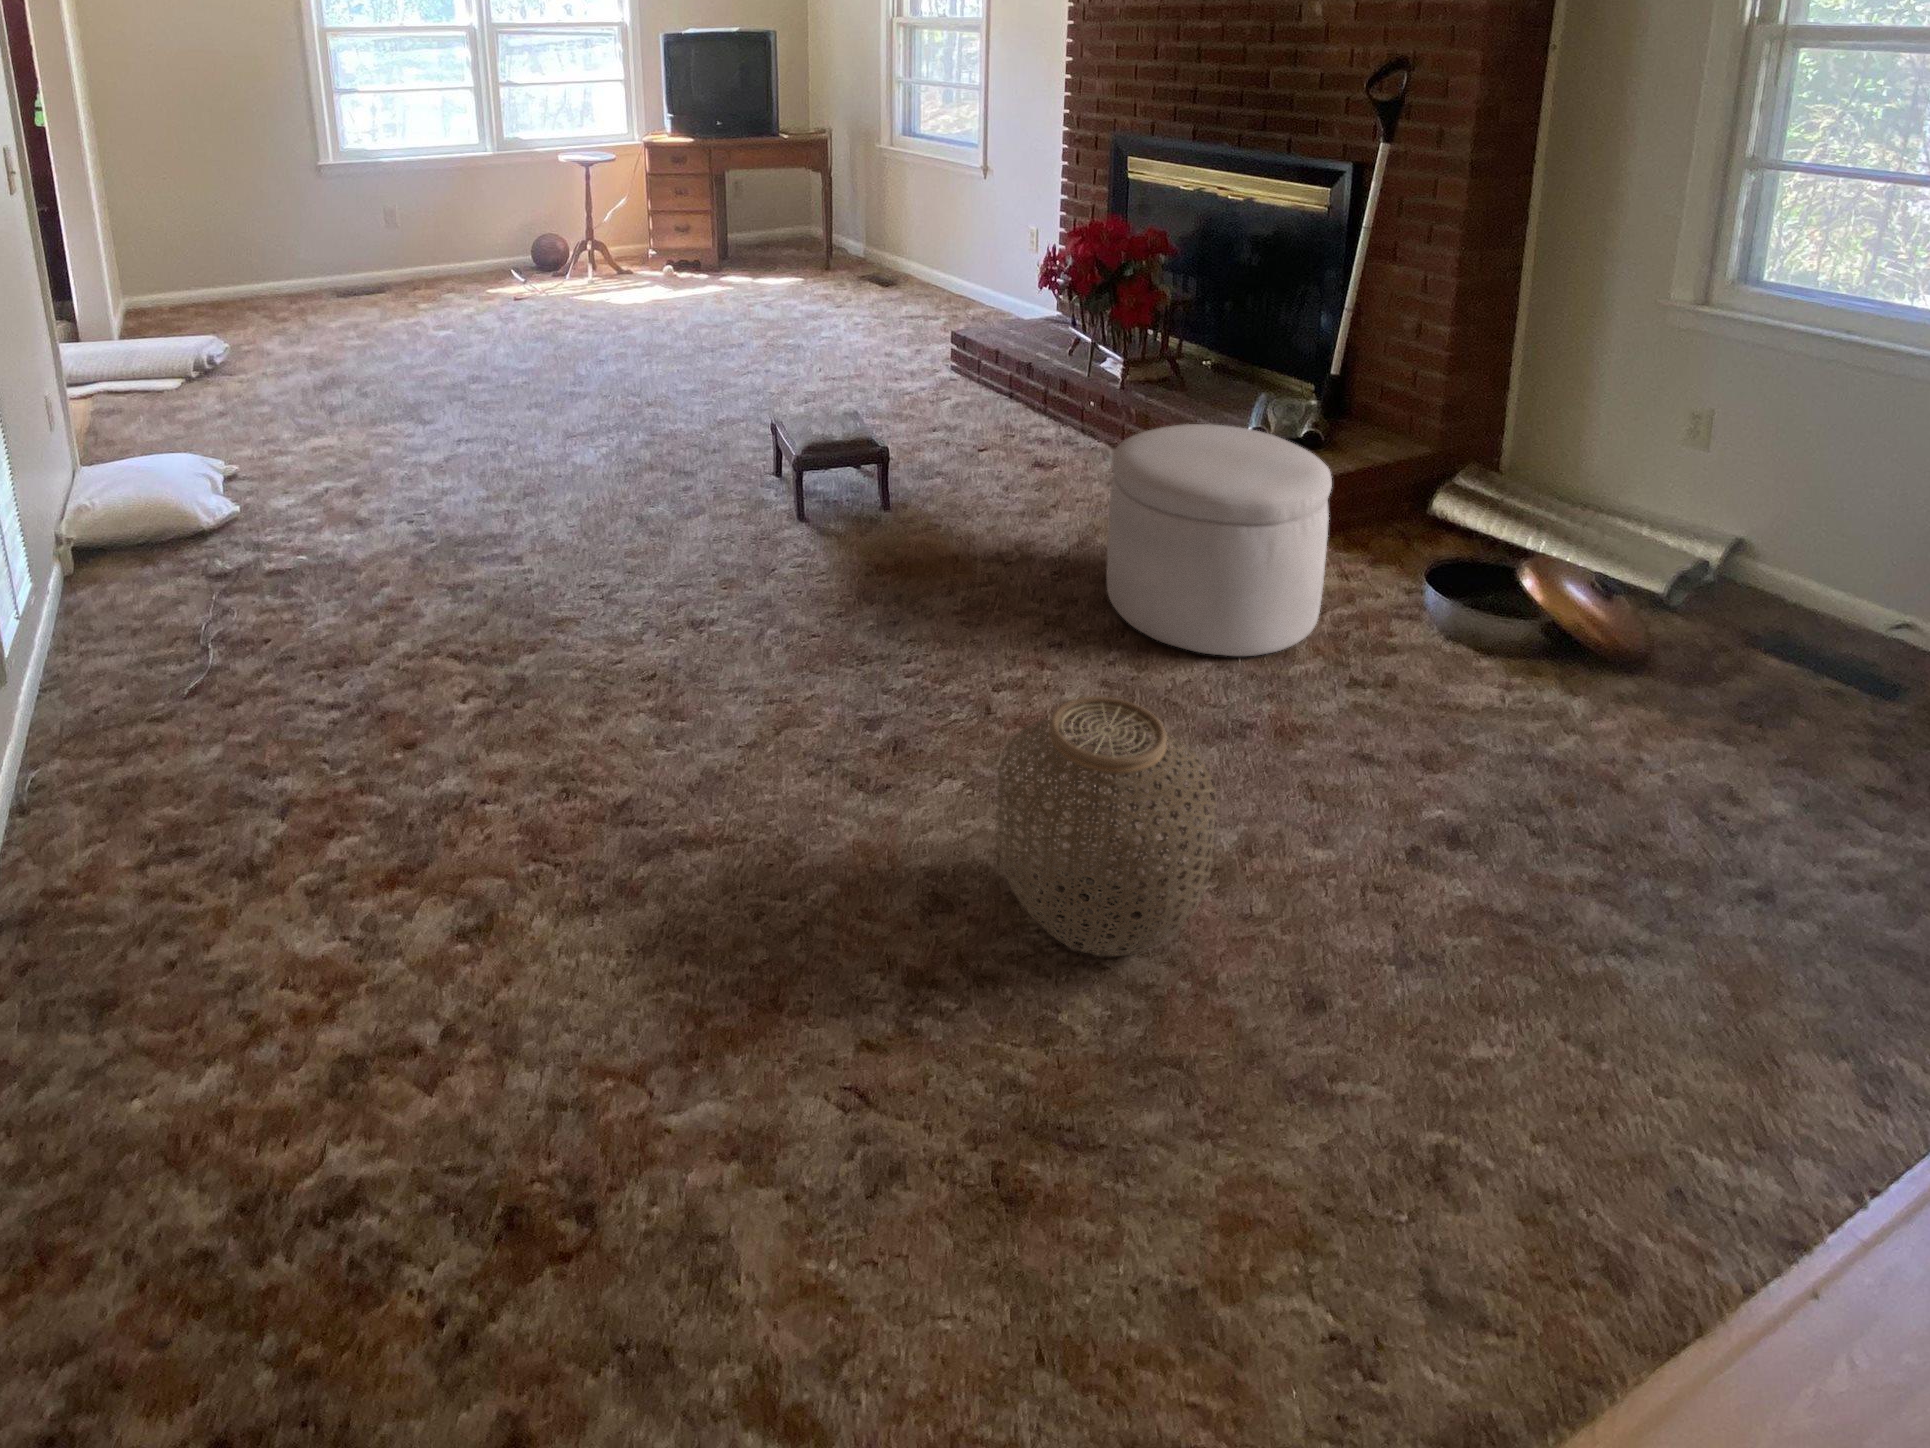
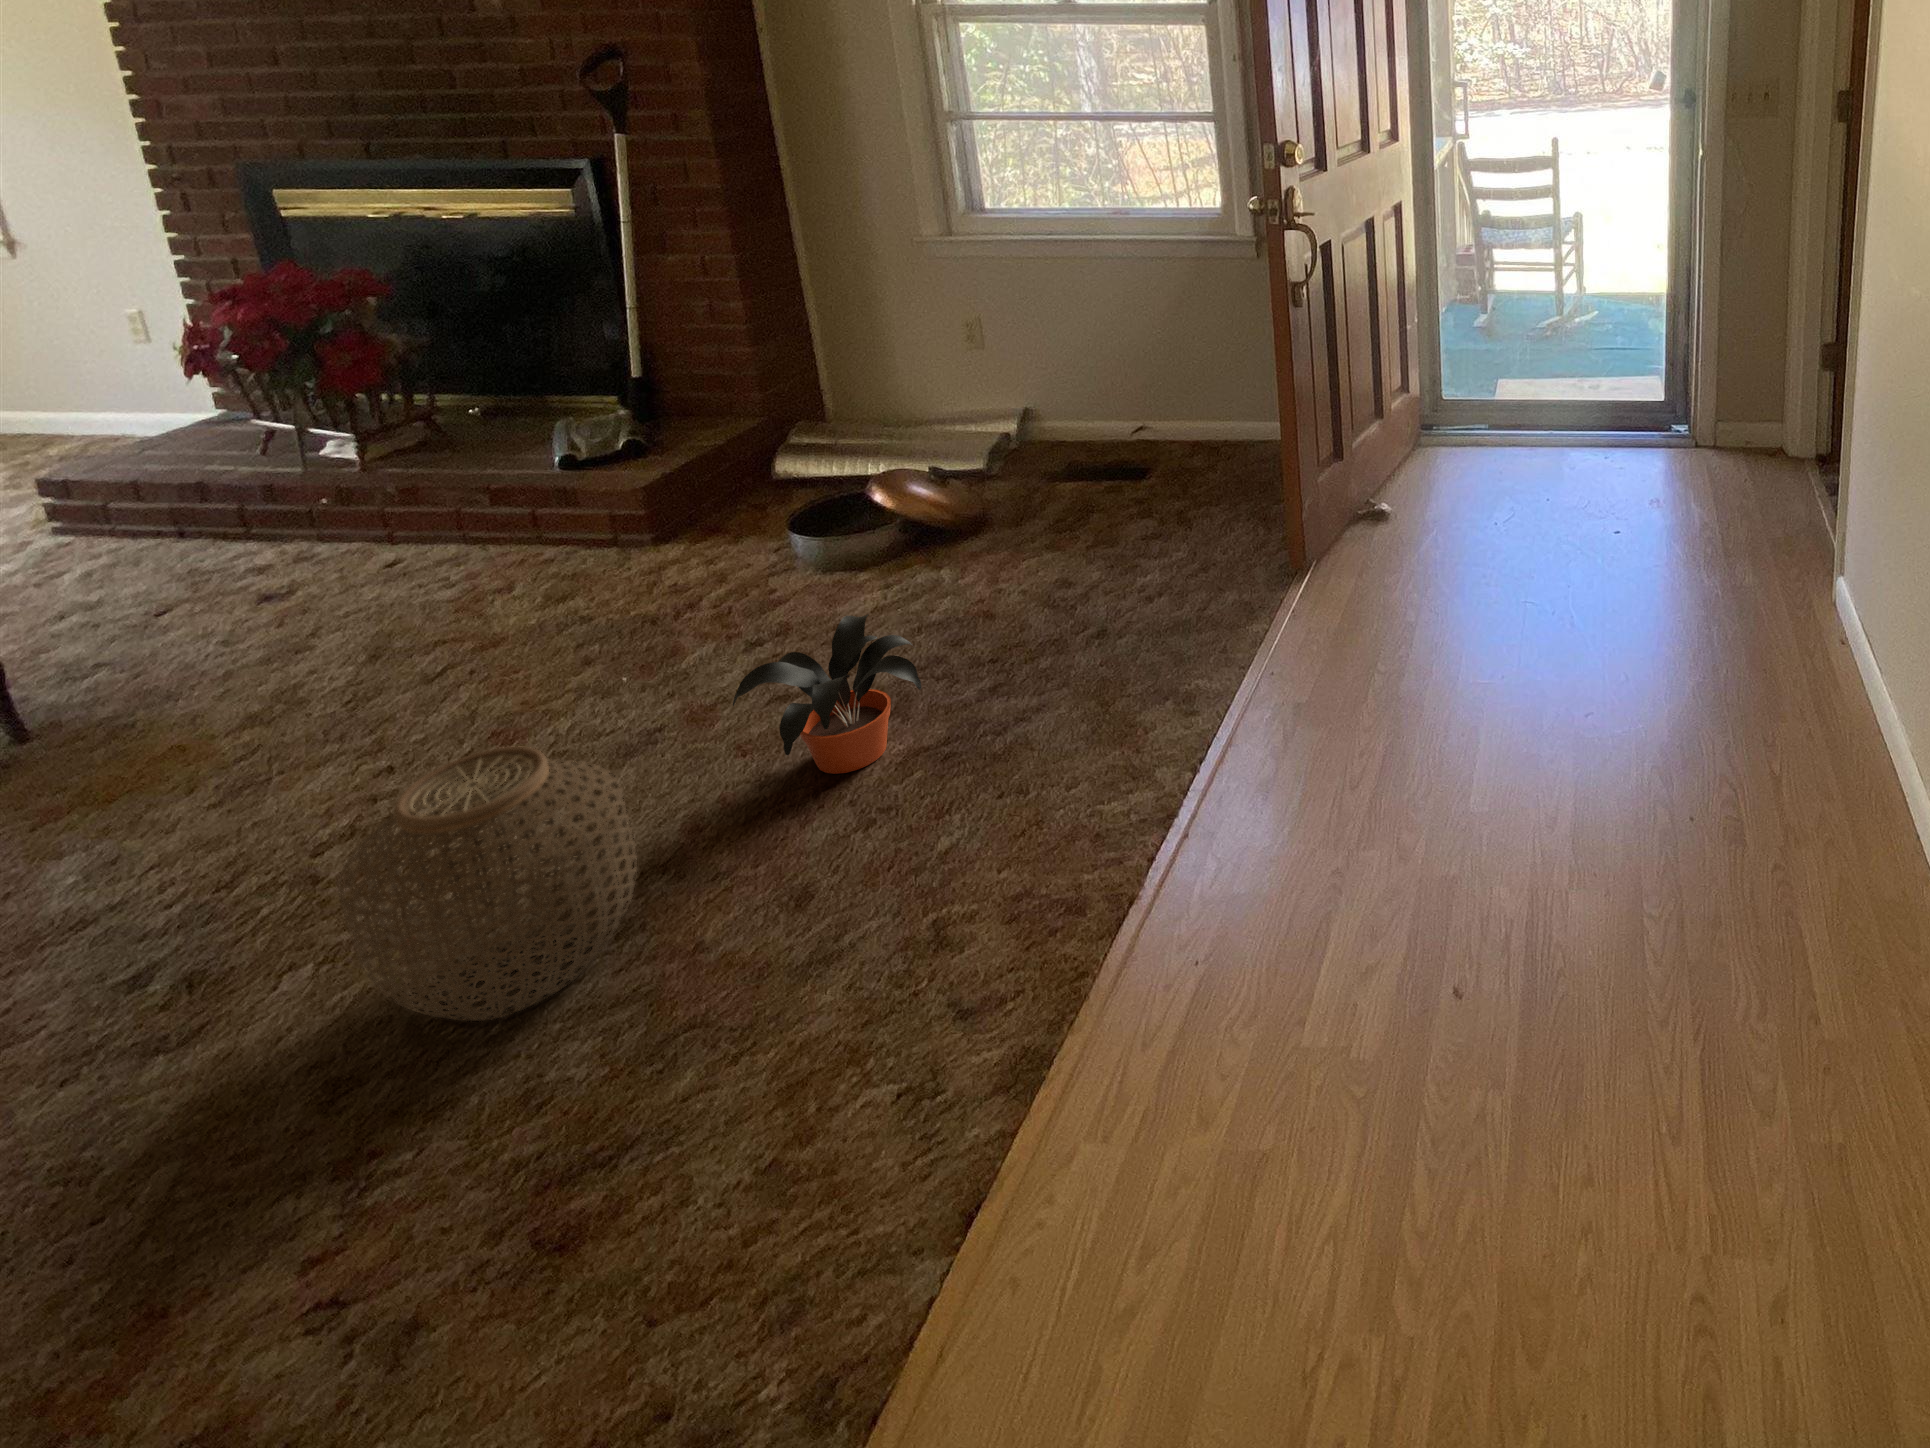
ottoman: present [1107,424,1332,656] -> none [380,452,690,708]
potted plant: none [1334,721,1544,903] -> present [733,614,921,774]

